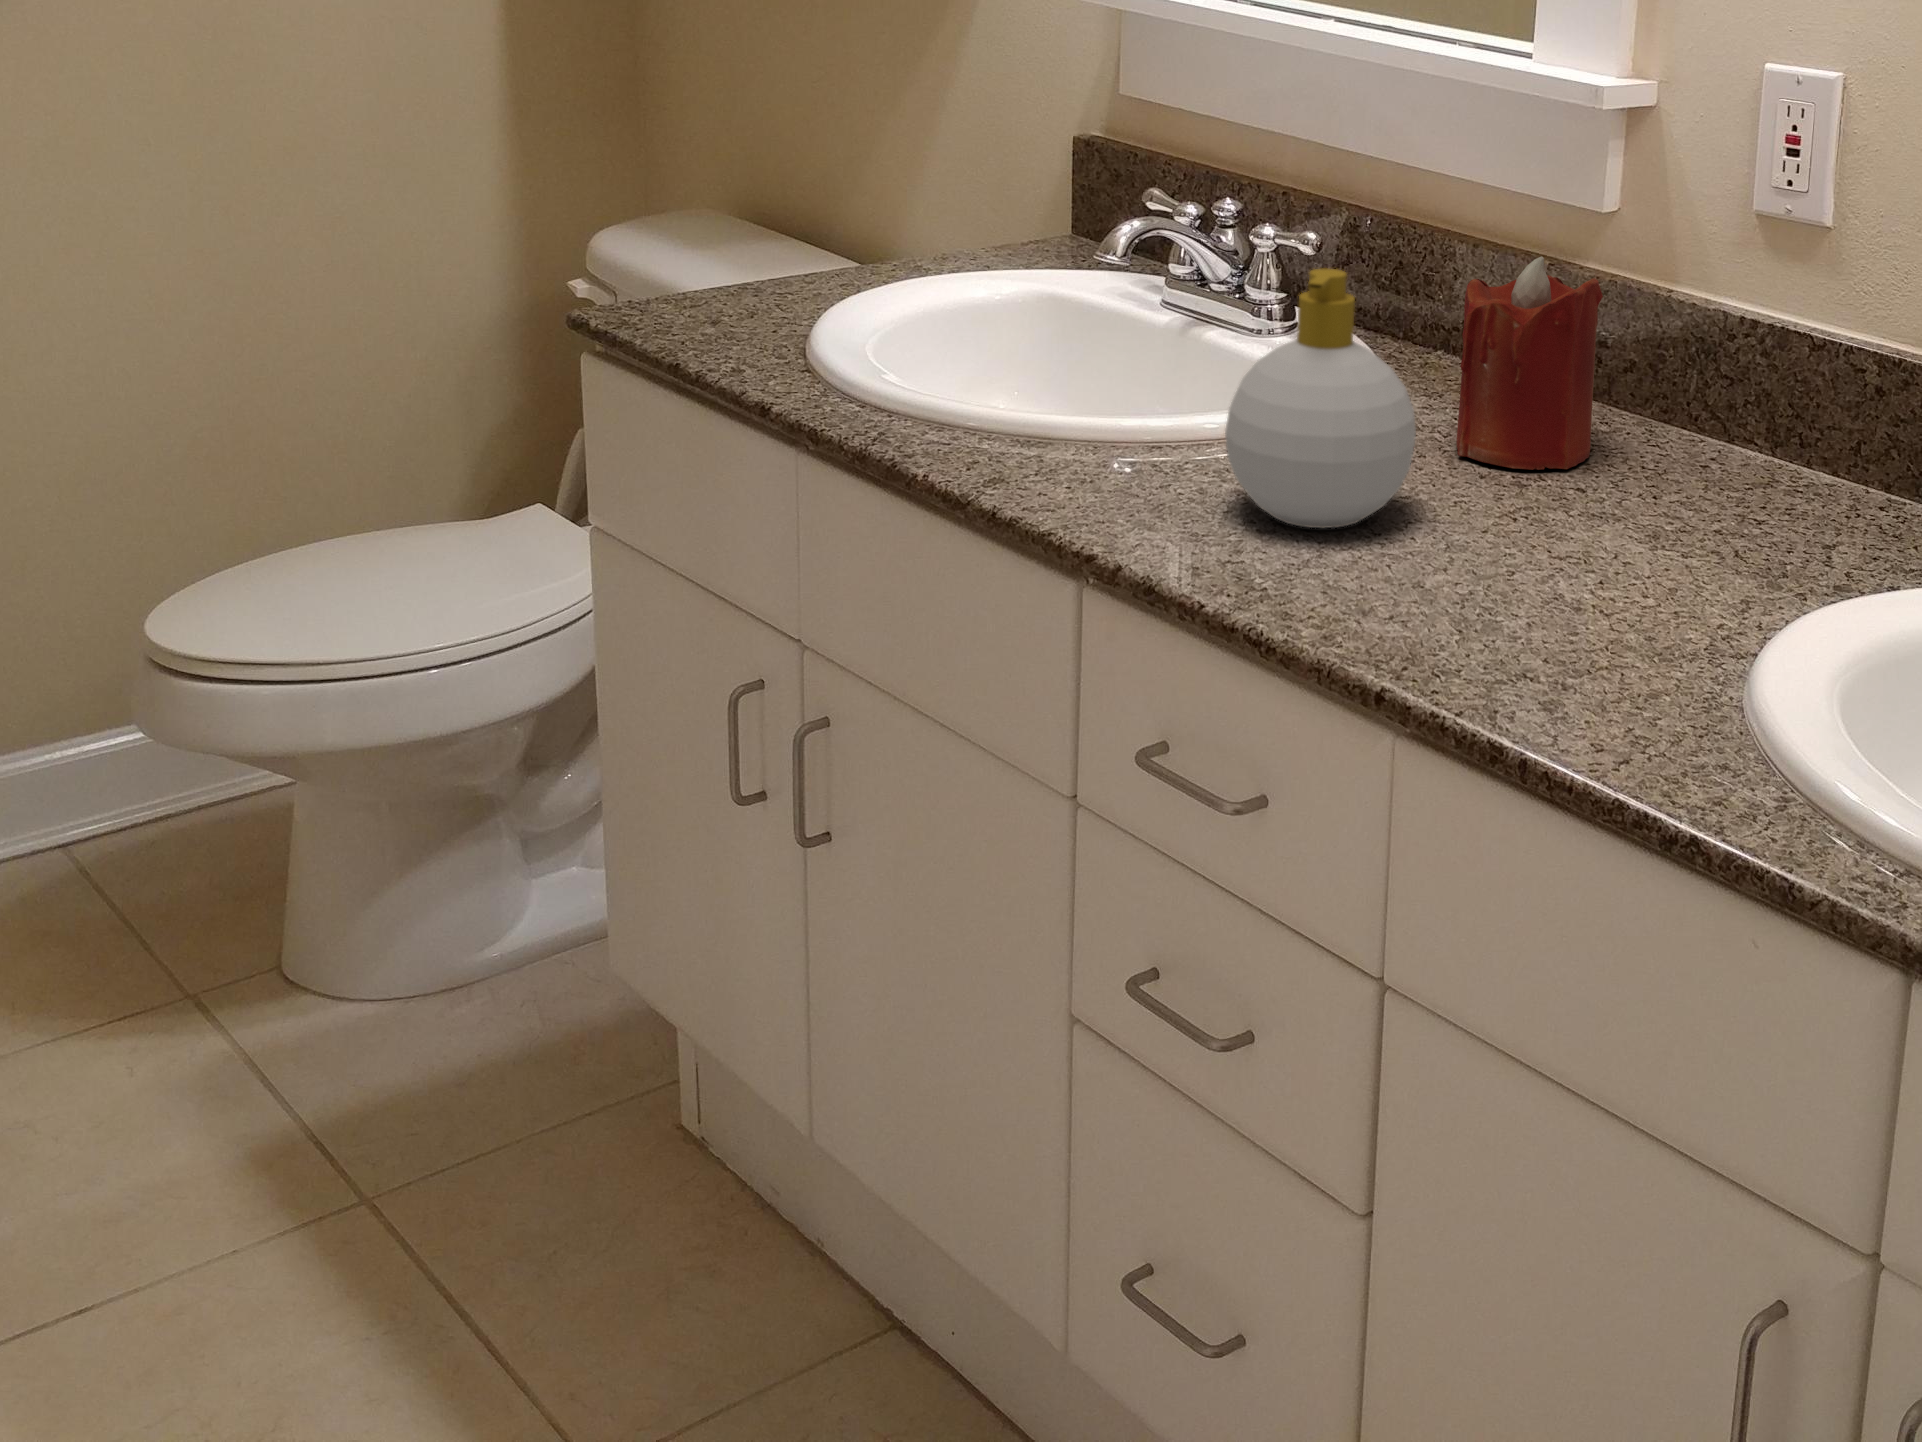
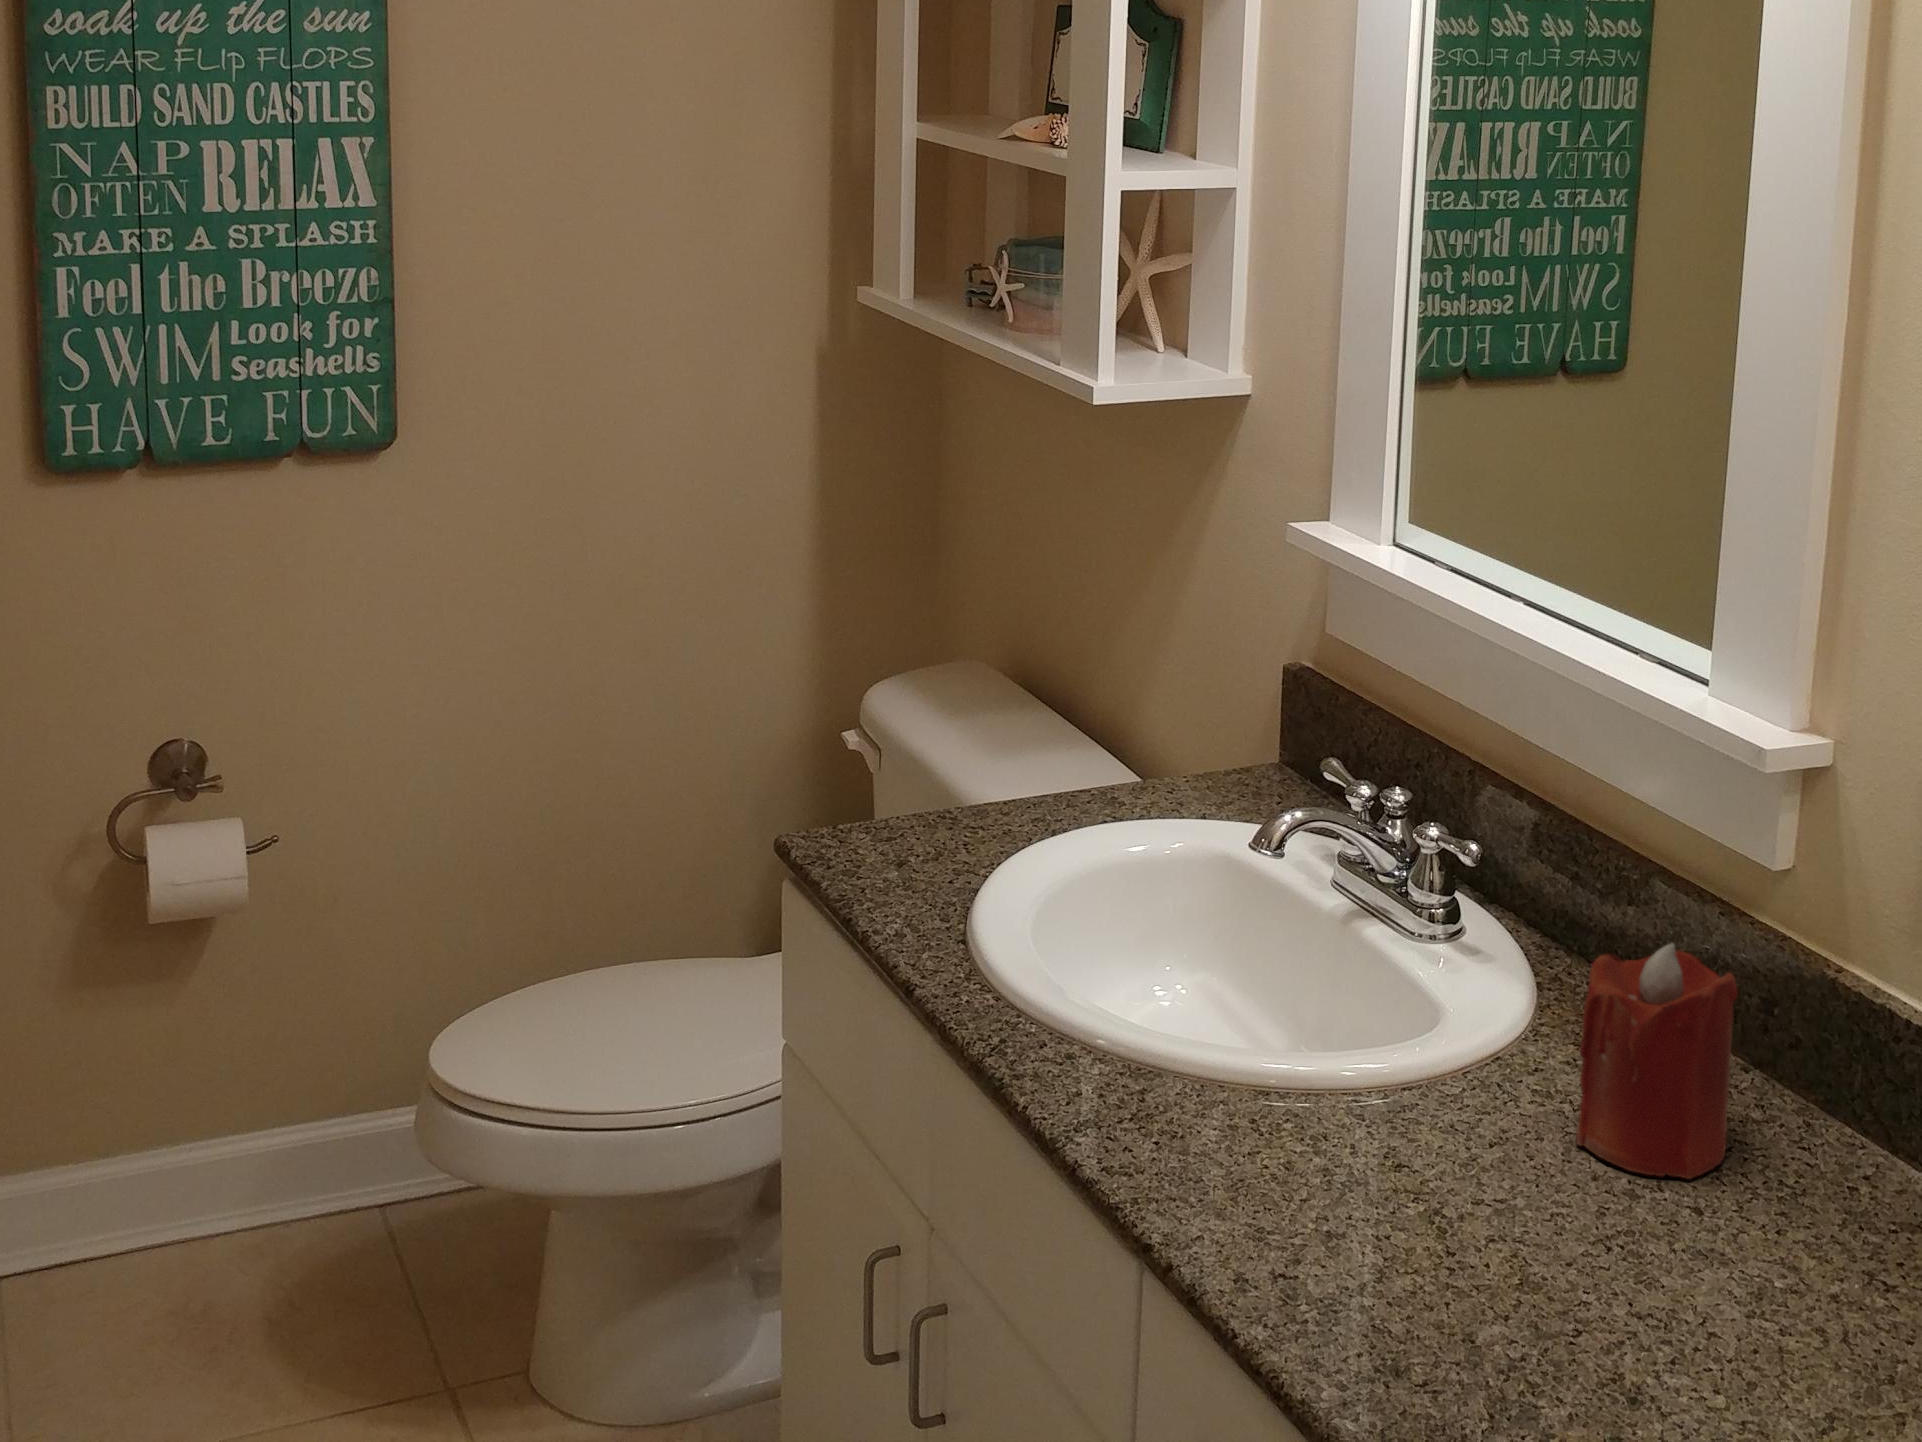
soap bottle: present [1225,268,1416,528] -> none [1302,964,1503,1237]

